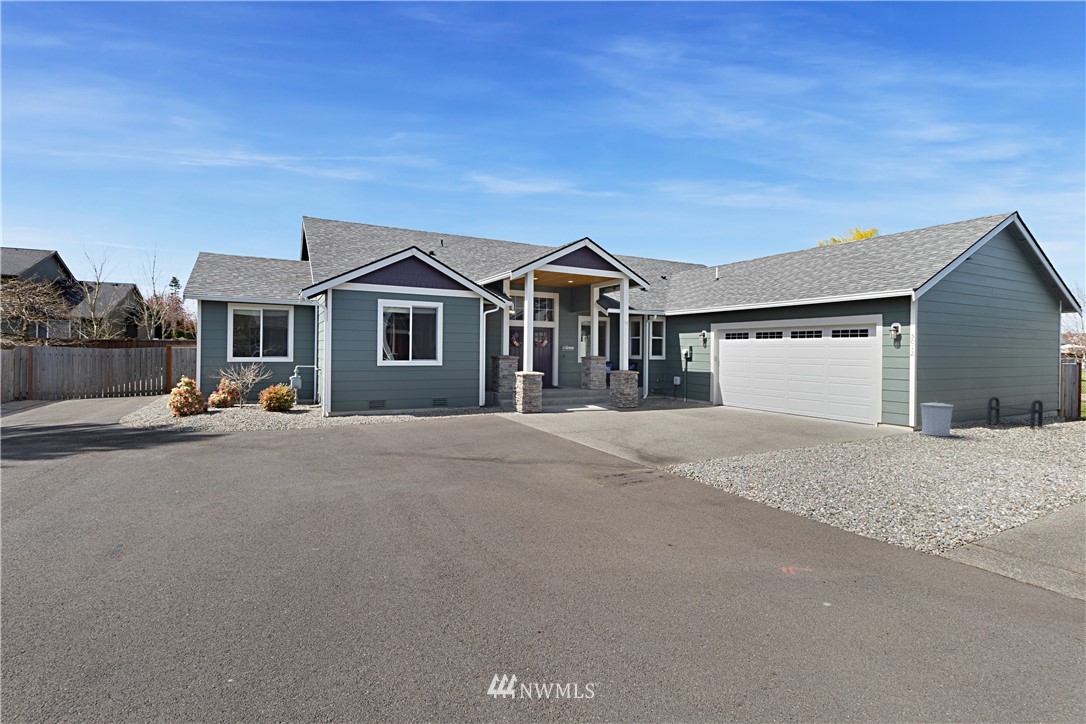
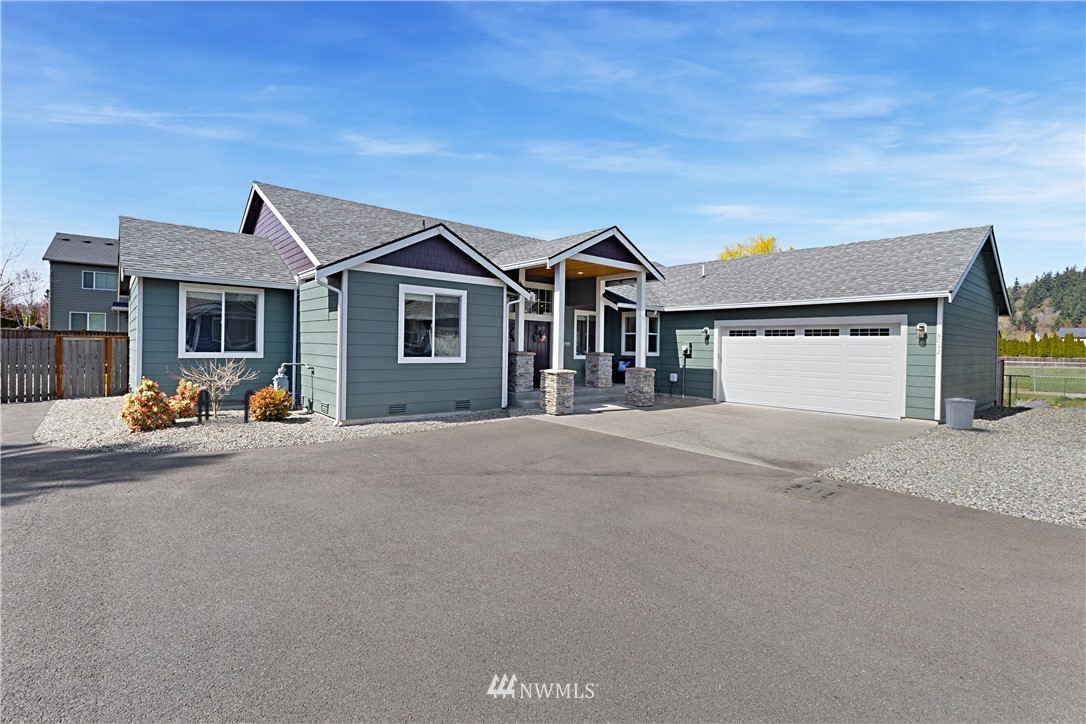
bench: present [987,397,1043,429] -> present [197,389,254,424]

